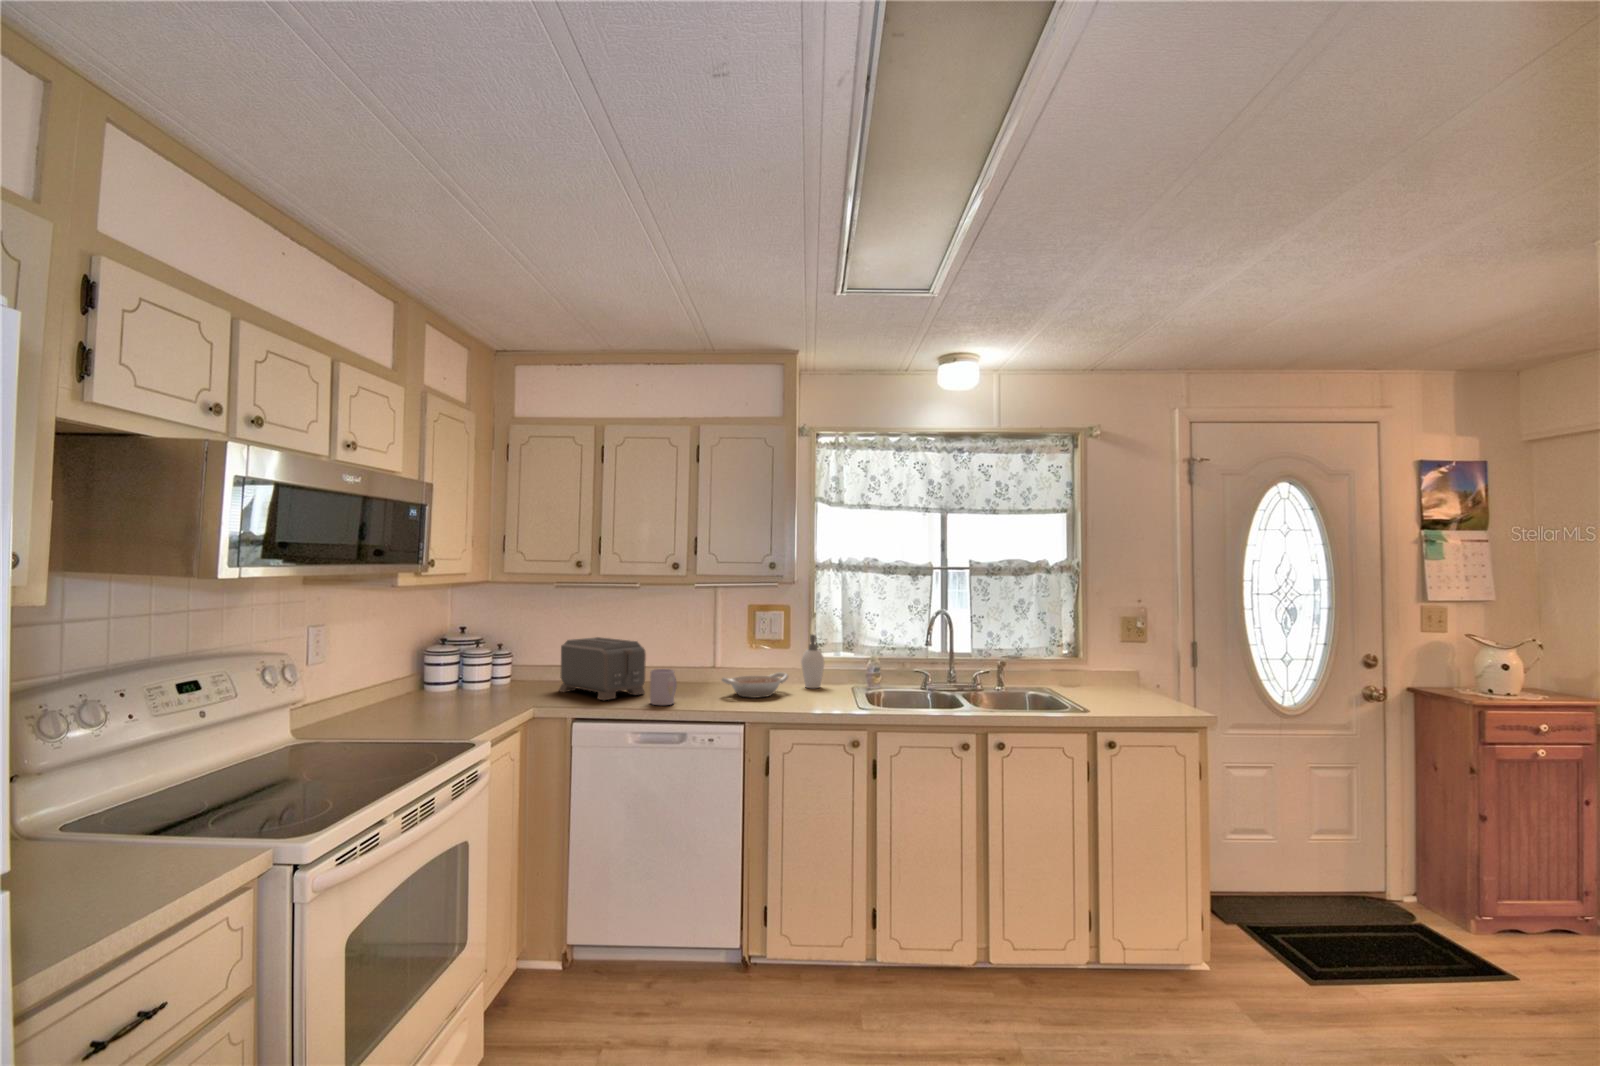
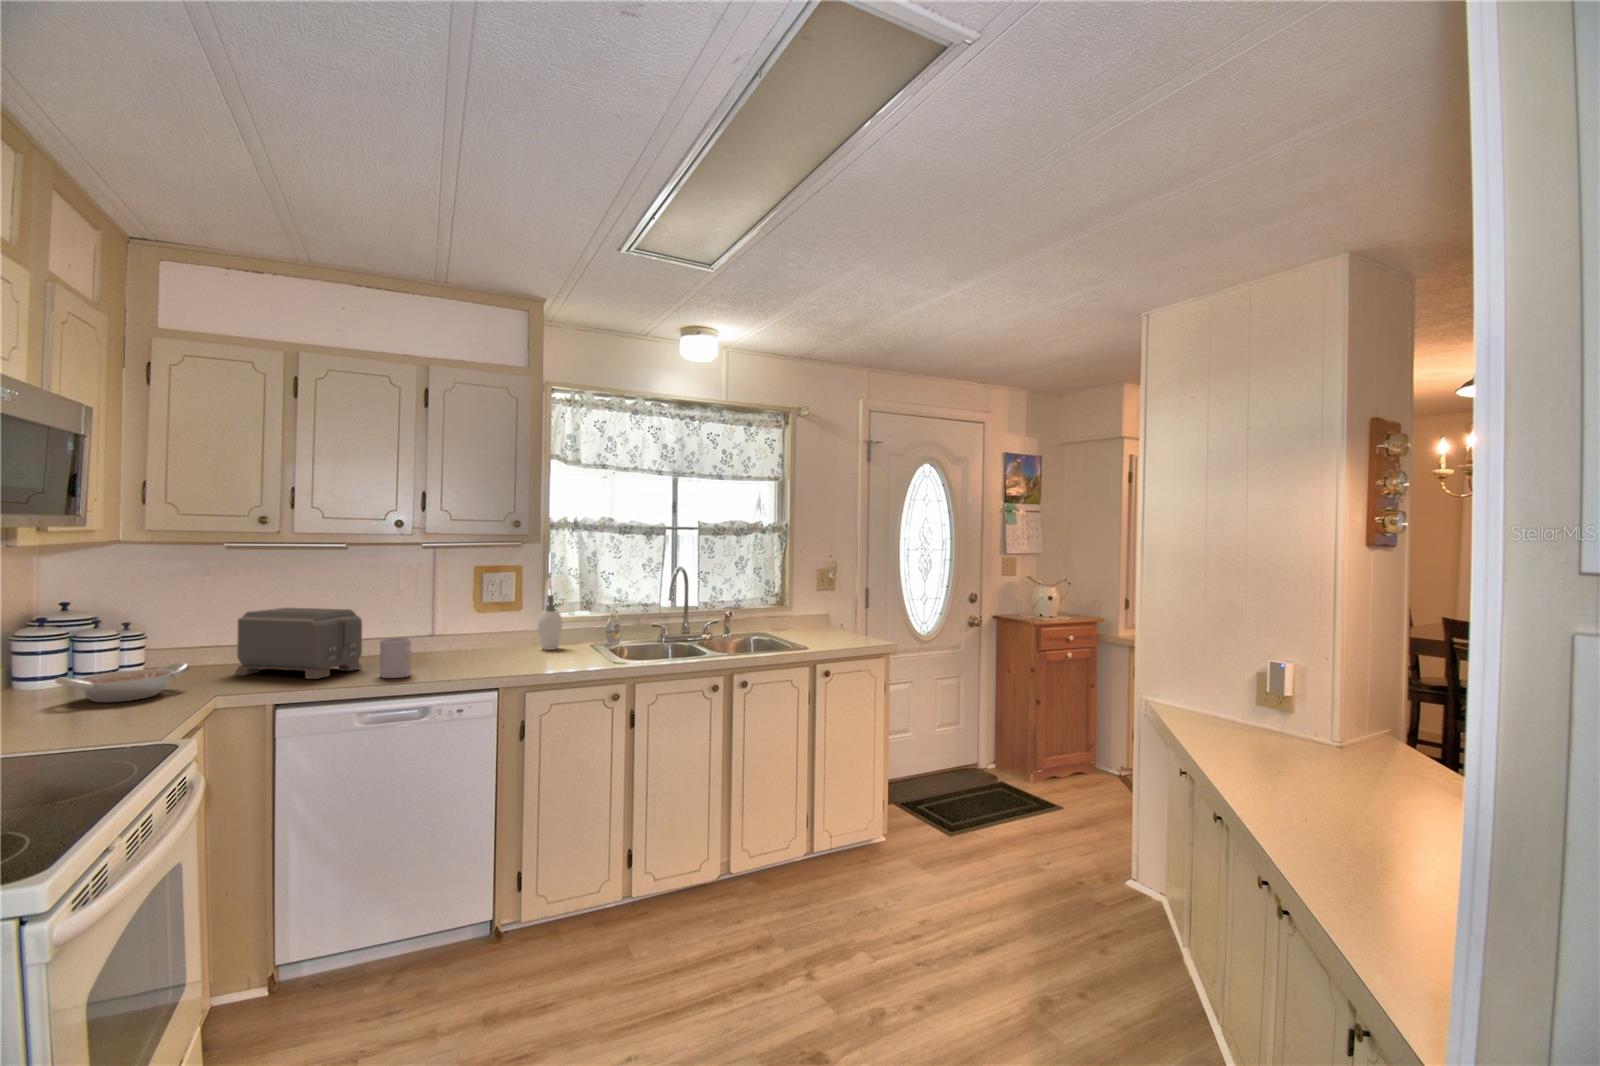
bowl: present [722,672,788,698] -> present [56,662,189,702]

